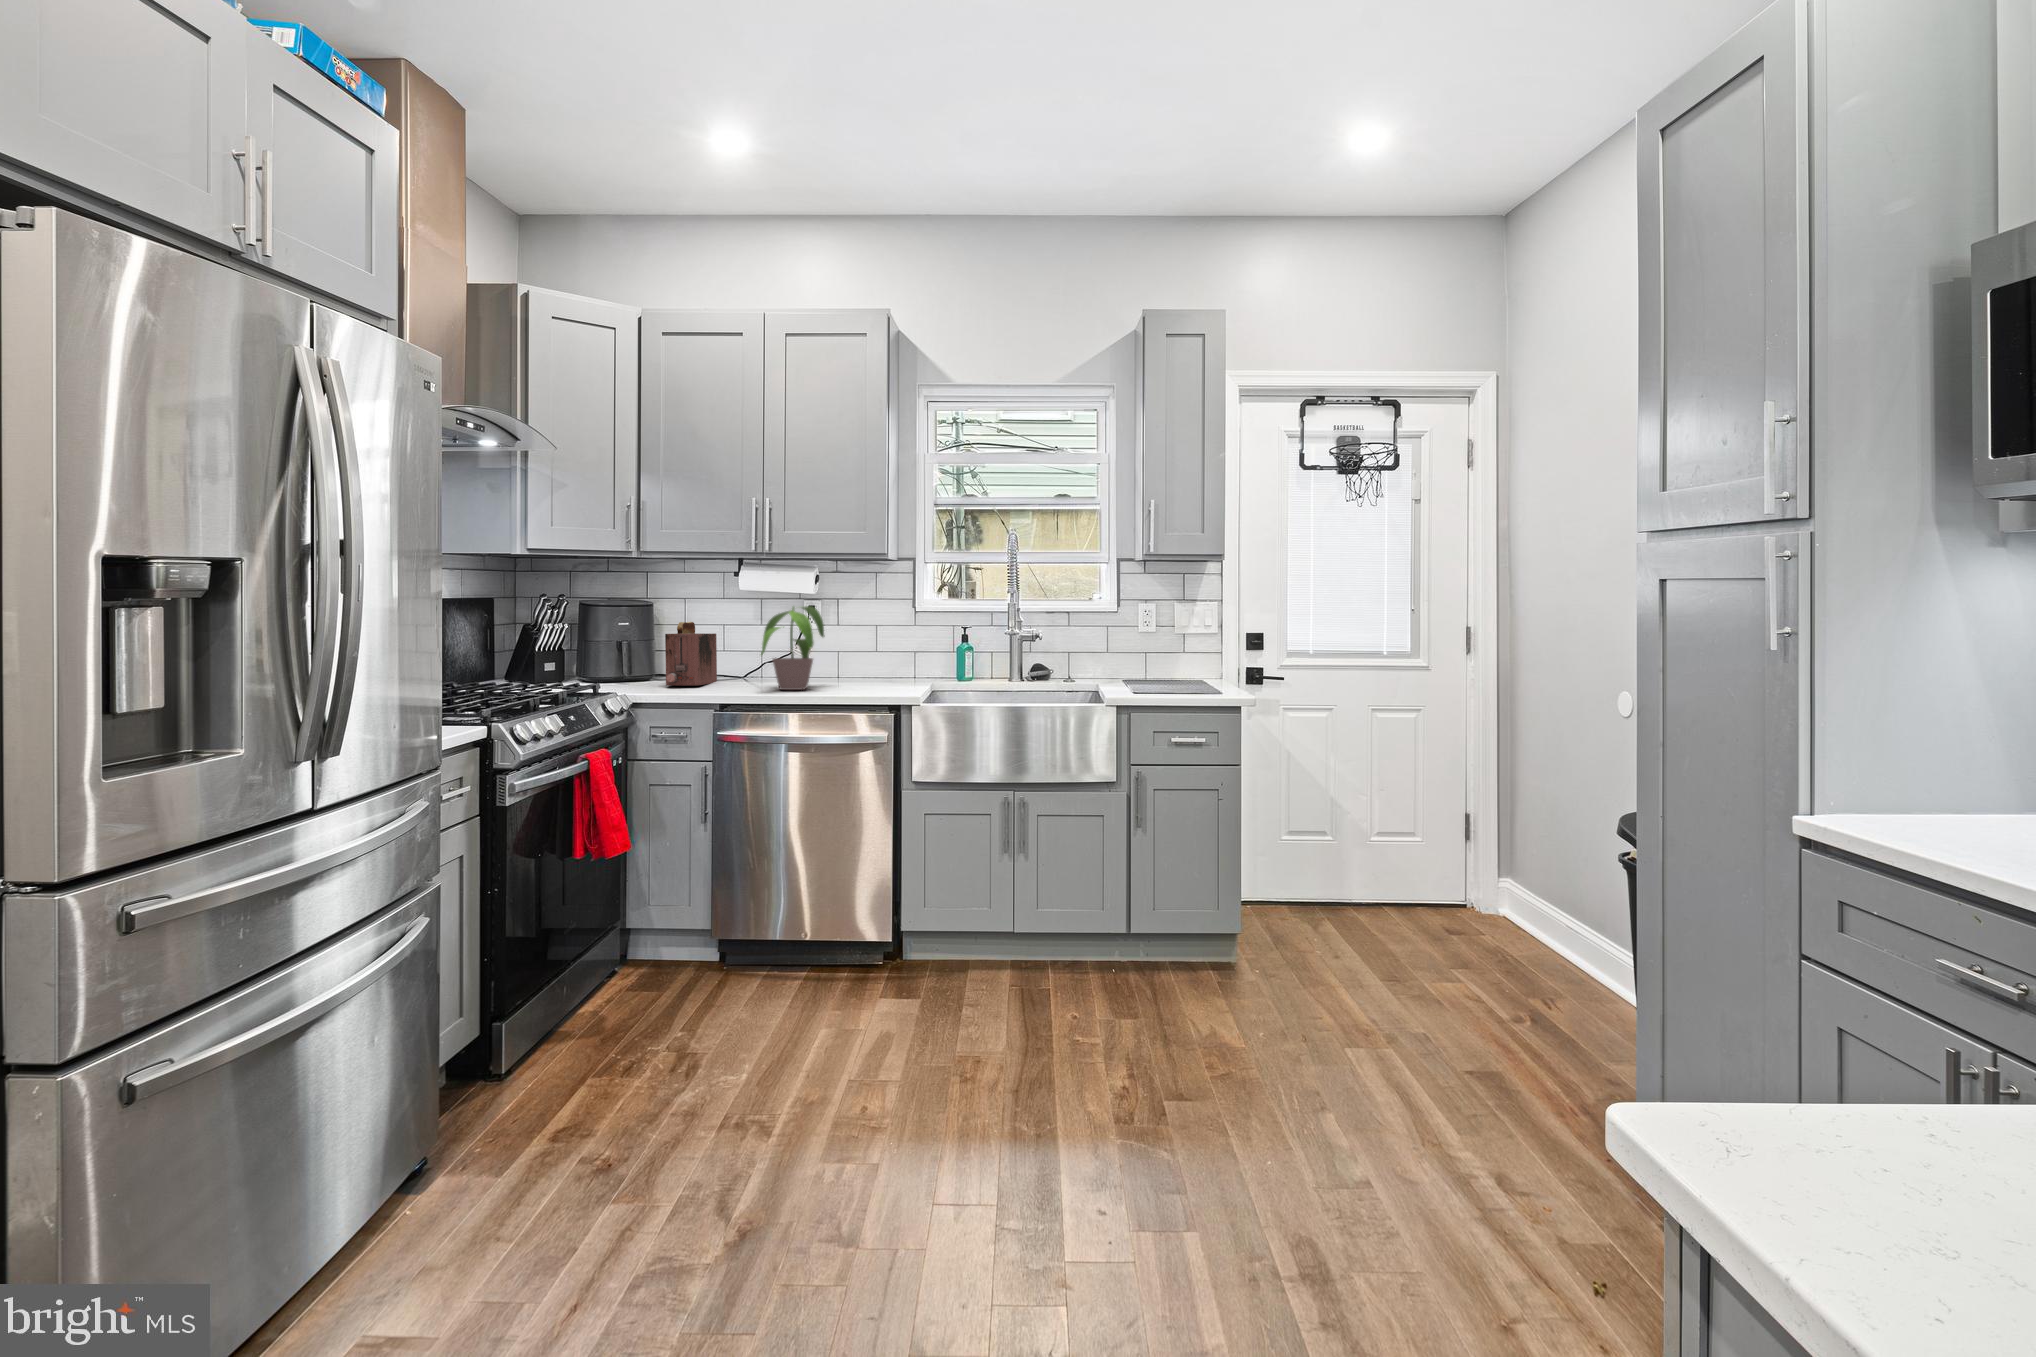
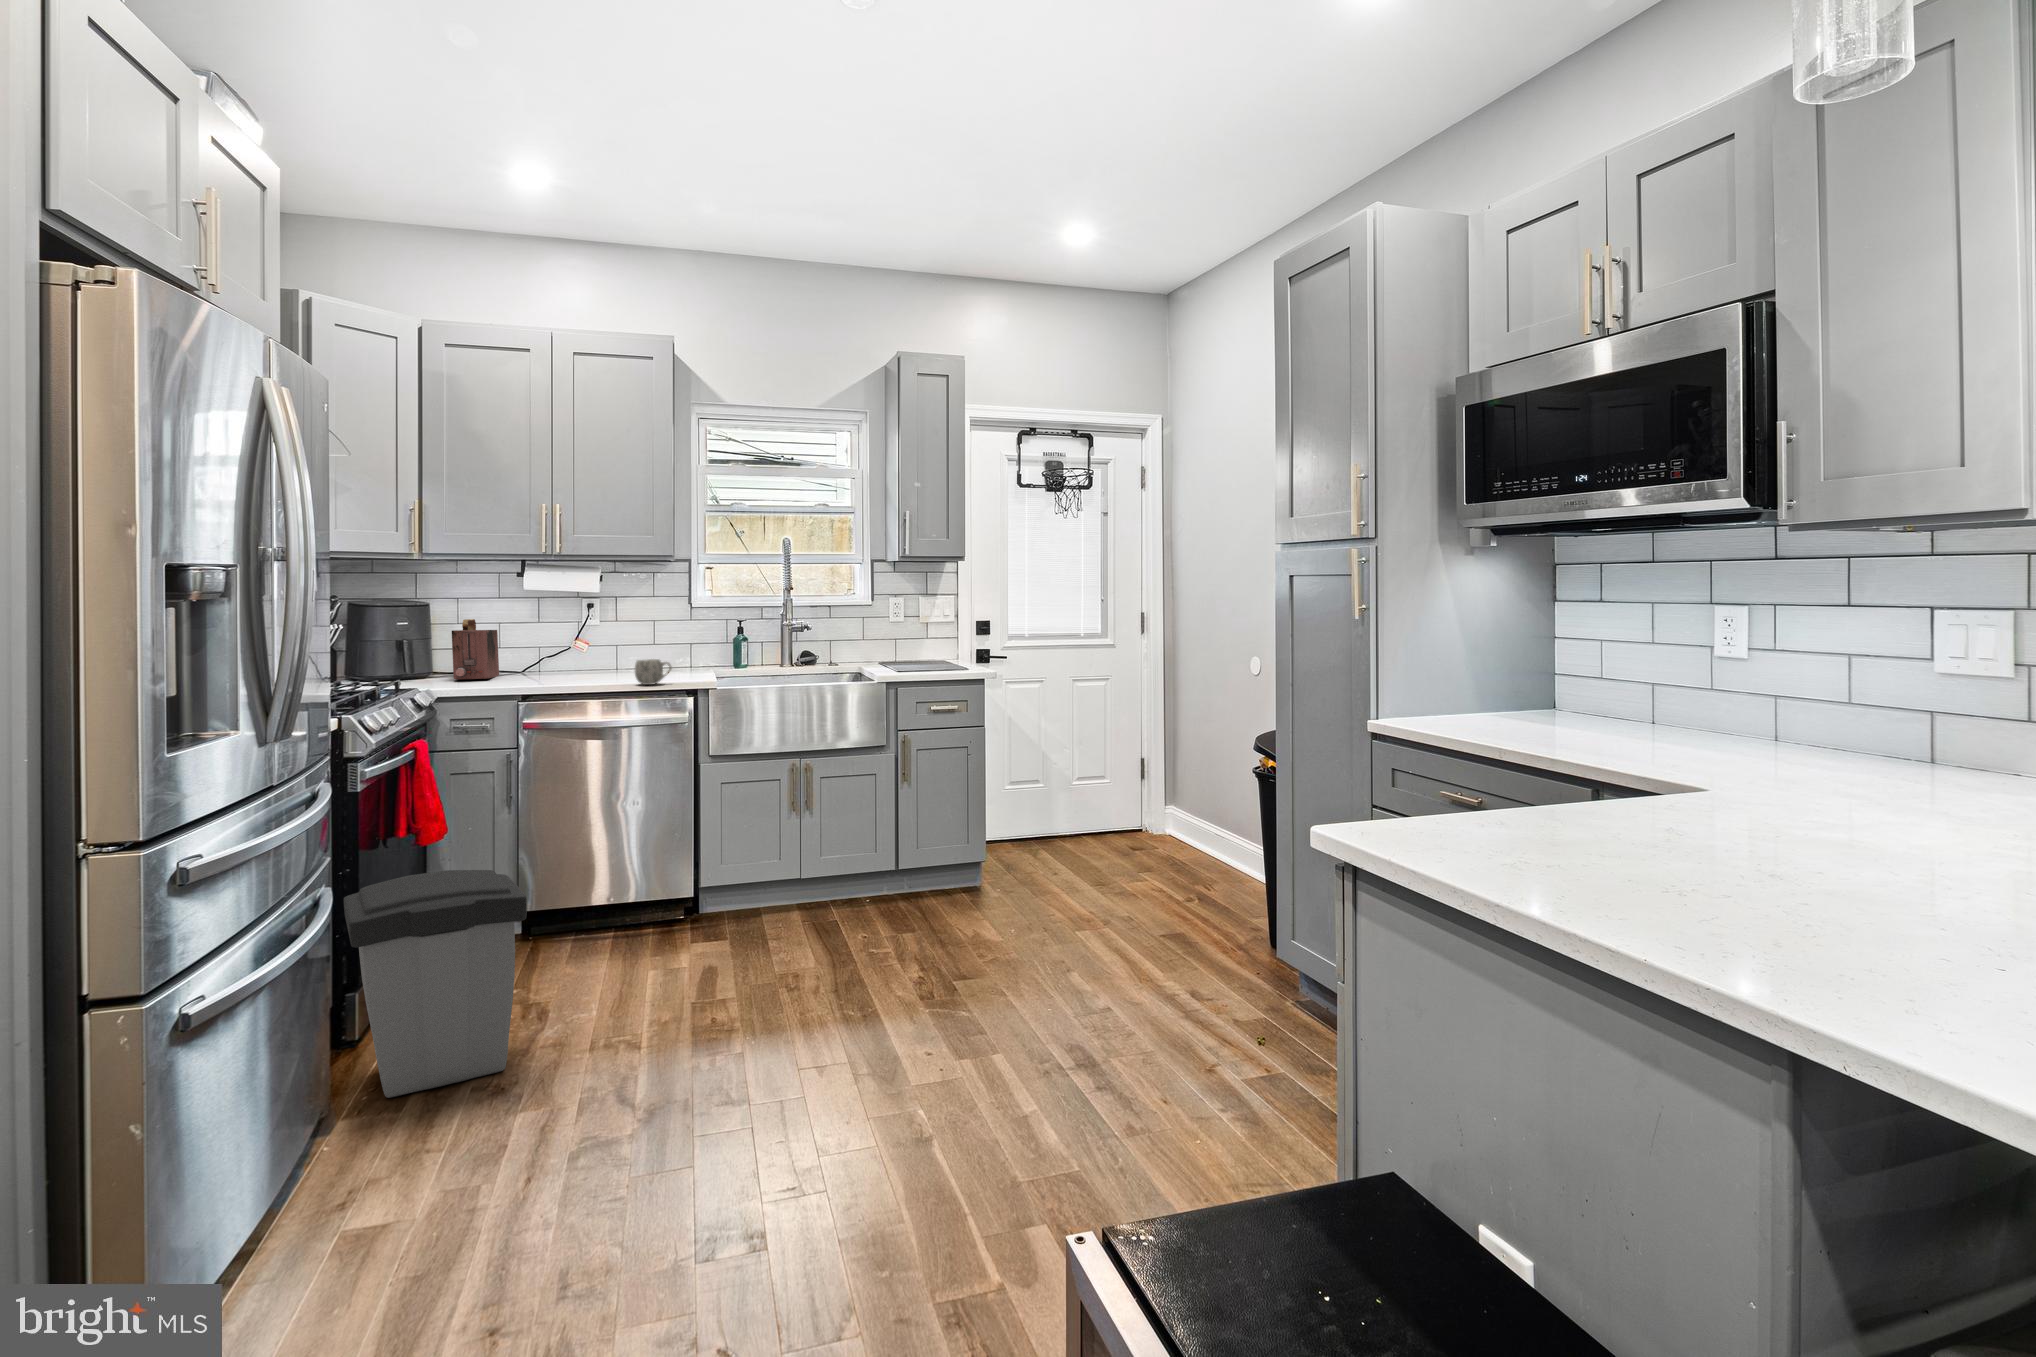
potted plant: present [761,606,824,690] -> none [538,602,626,680]
mug: none [837,670,877,699] -> present [635,659,672,685]
trash can: none [451,905,647,1161] -> present [344,870,527,1098]

